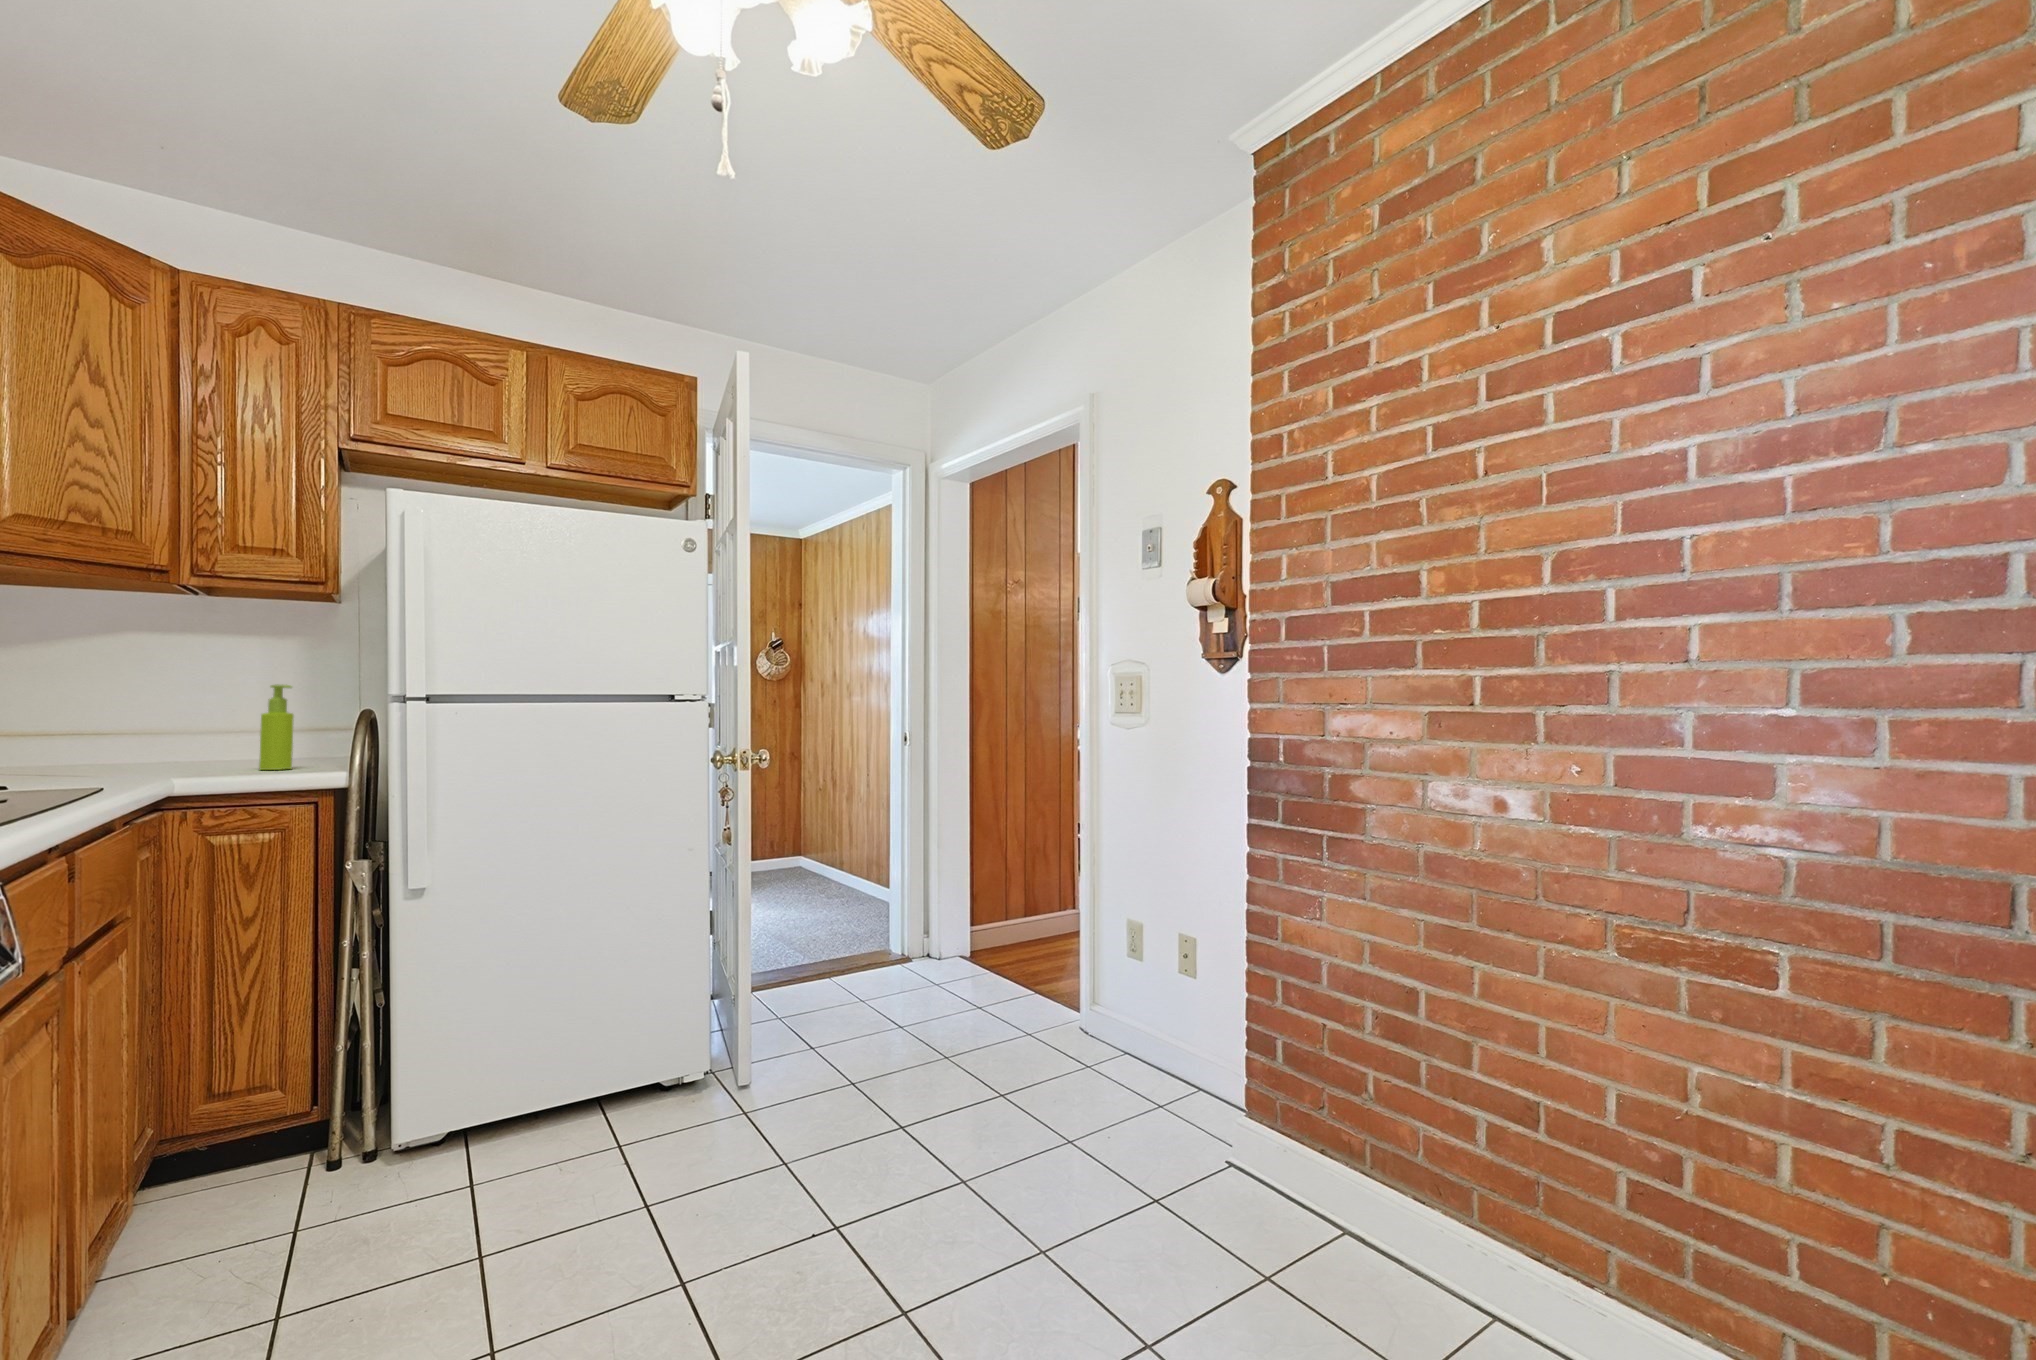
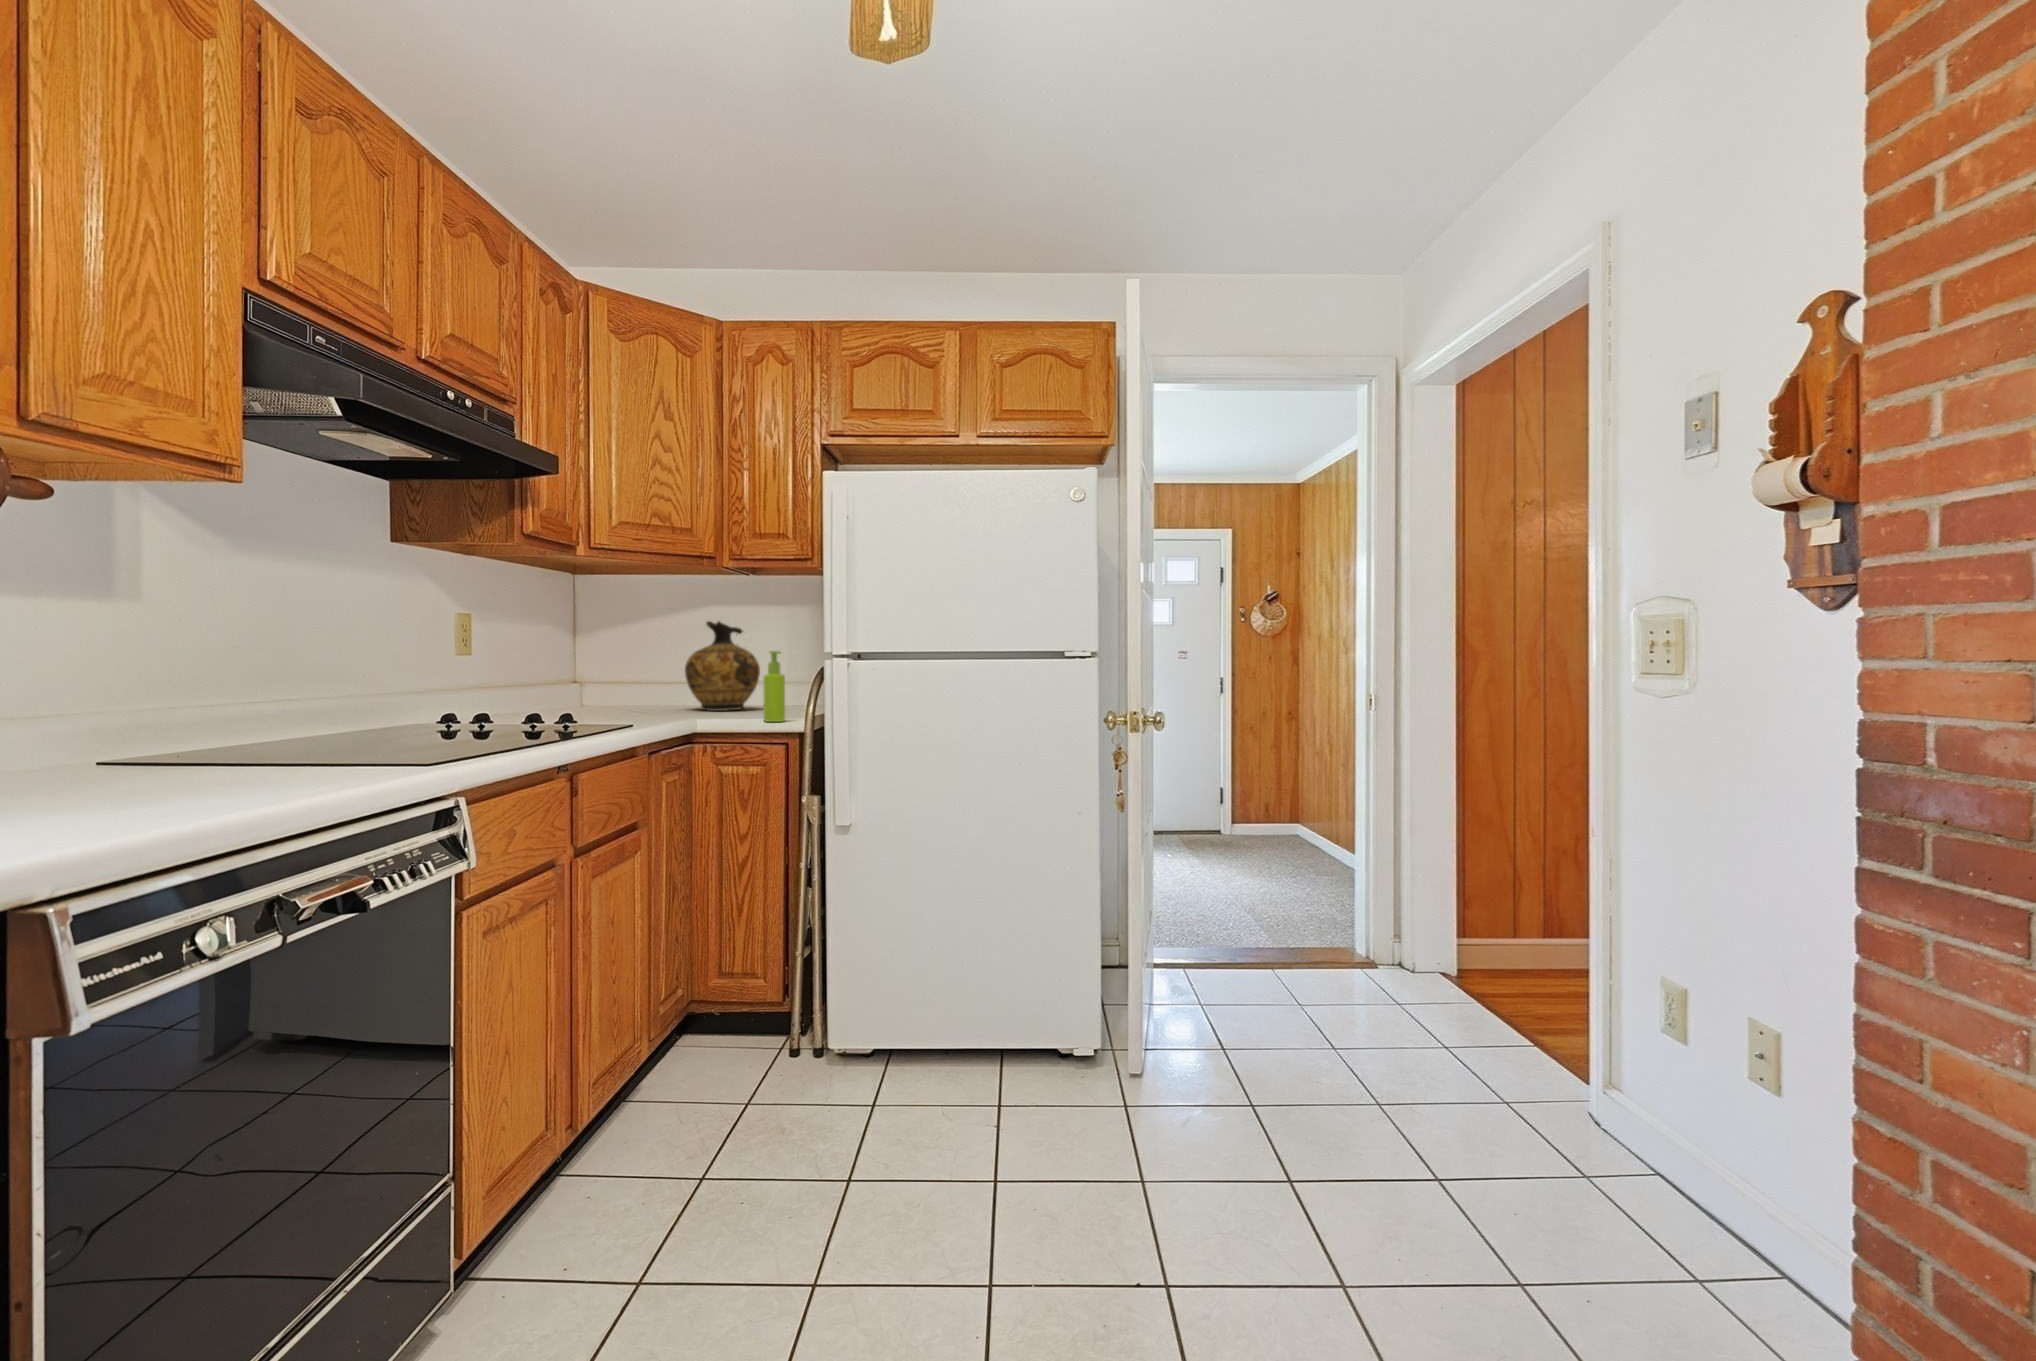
ceramic jug: none [86,644,215,760] -> present [685,621,760,711]

